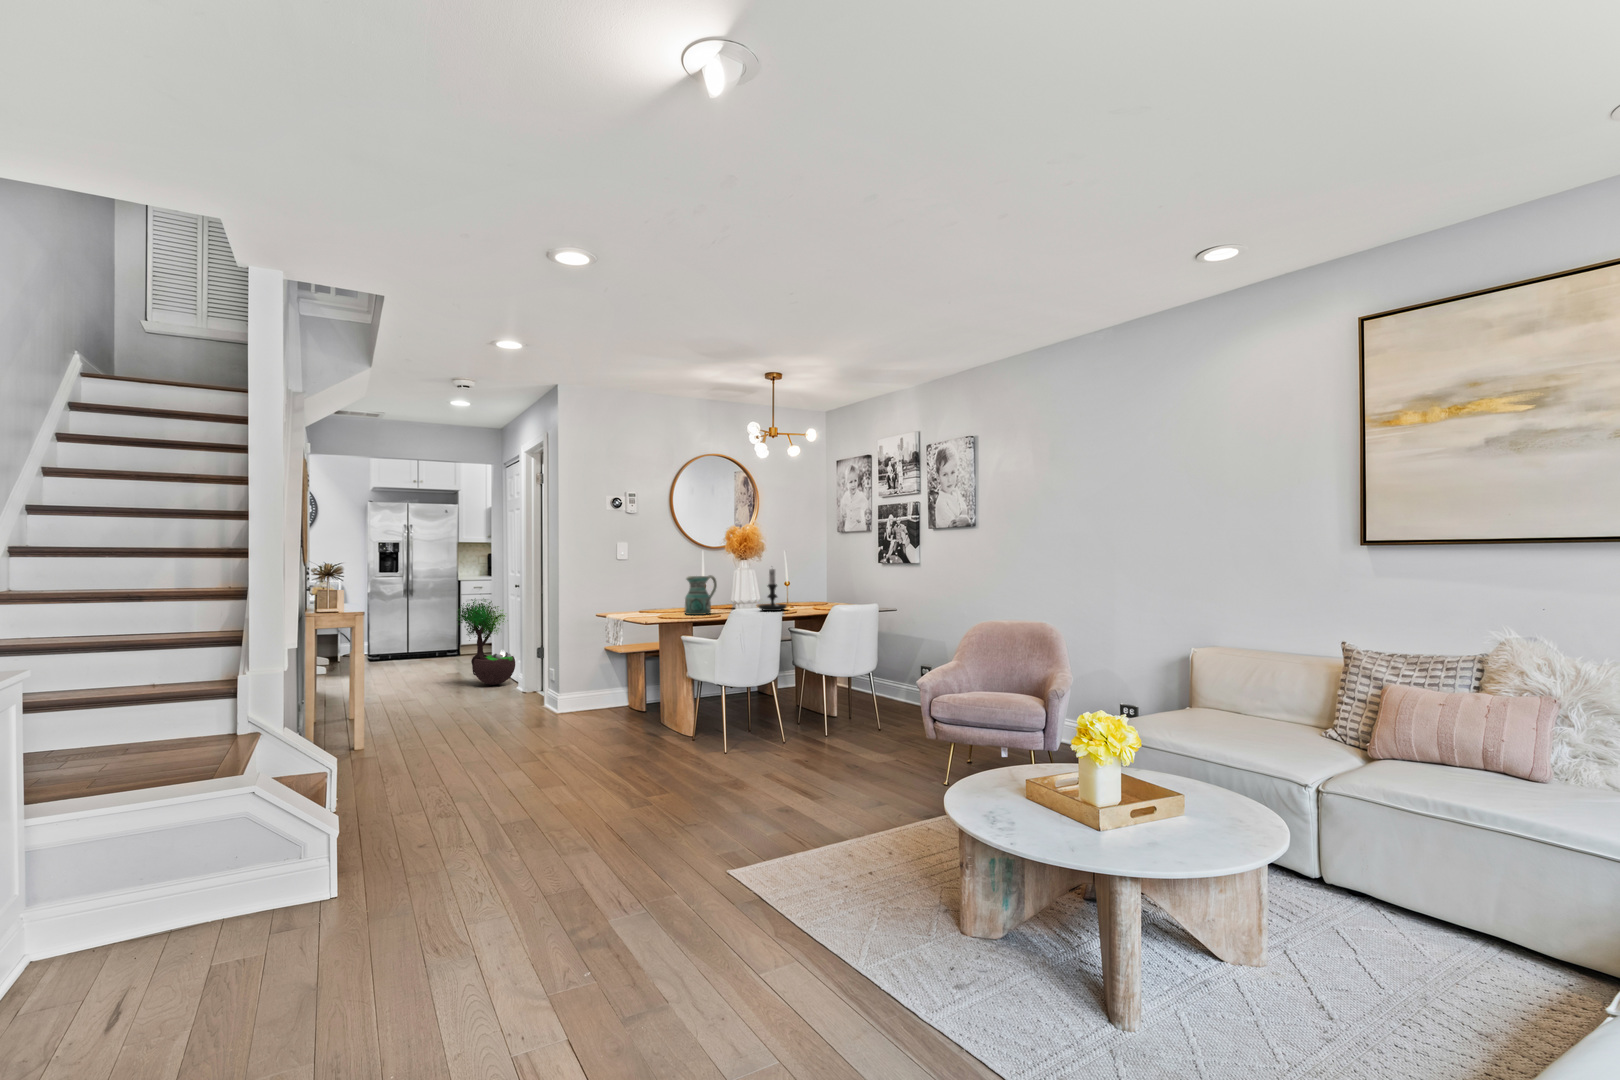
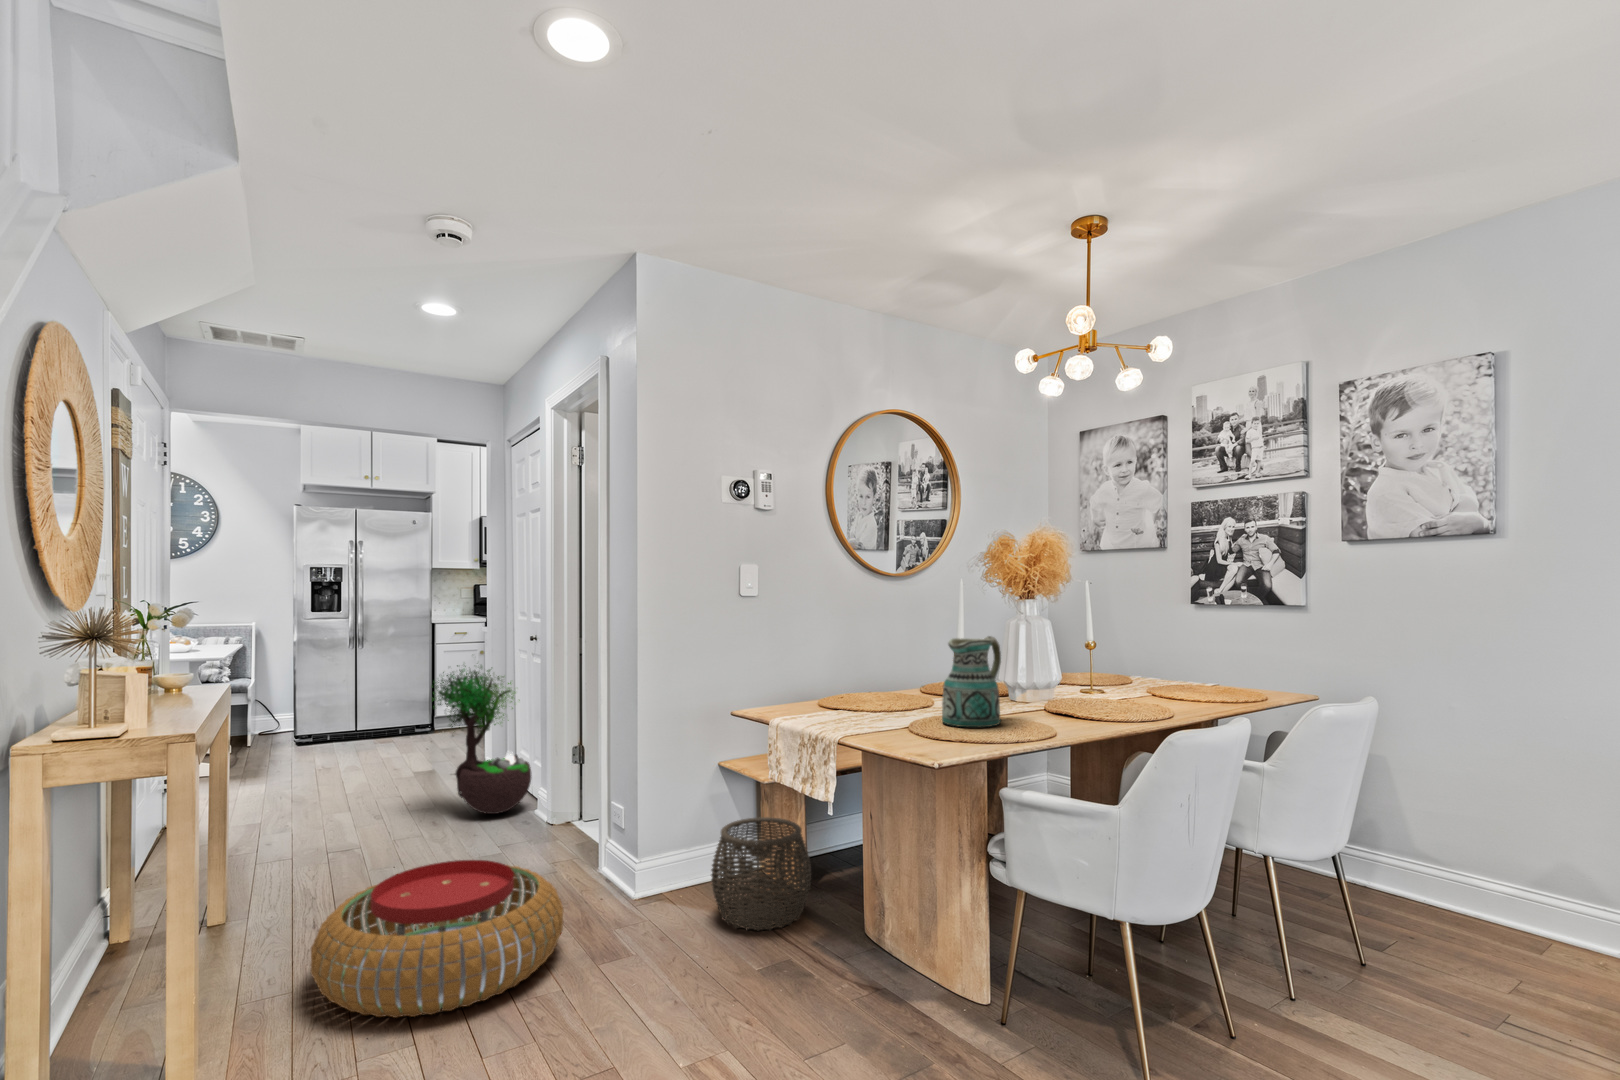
candle holder: present [758,569,787,611] -> none [1073,615,1146,713]
woven basket: none [592,669,643,718] -> present [711,817,811,930]
pouf: none [403,683,518,736] -> present [311,860,564,1018]

